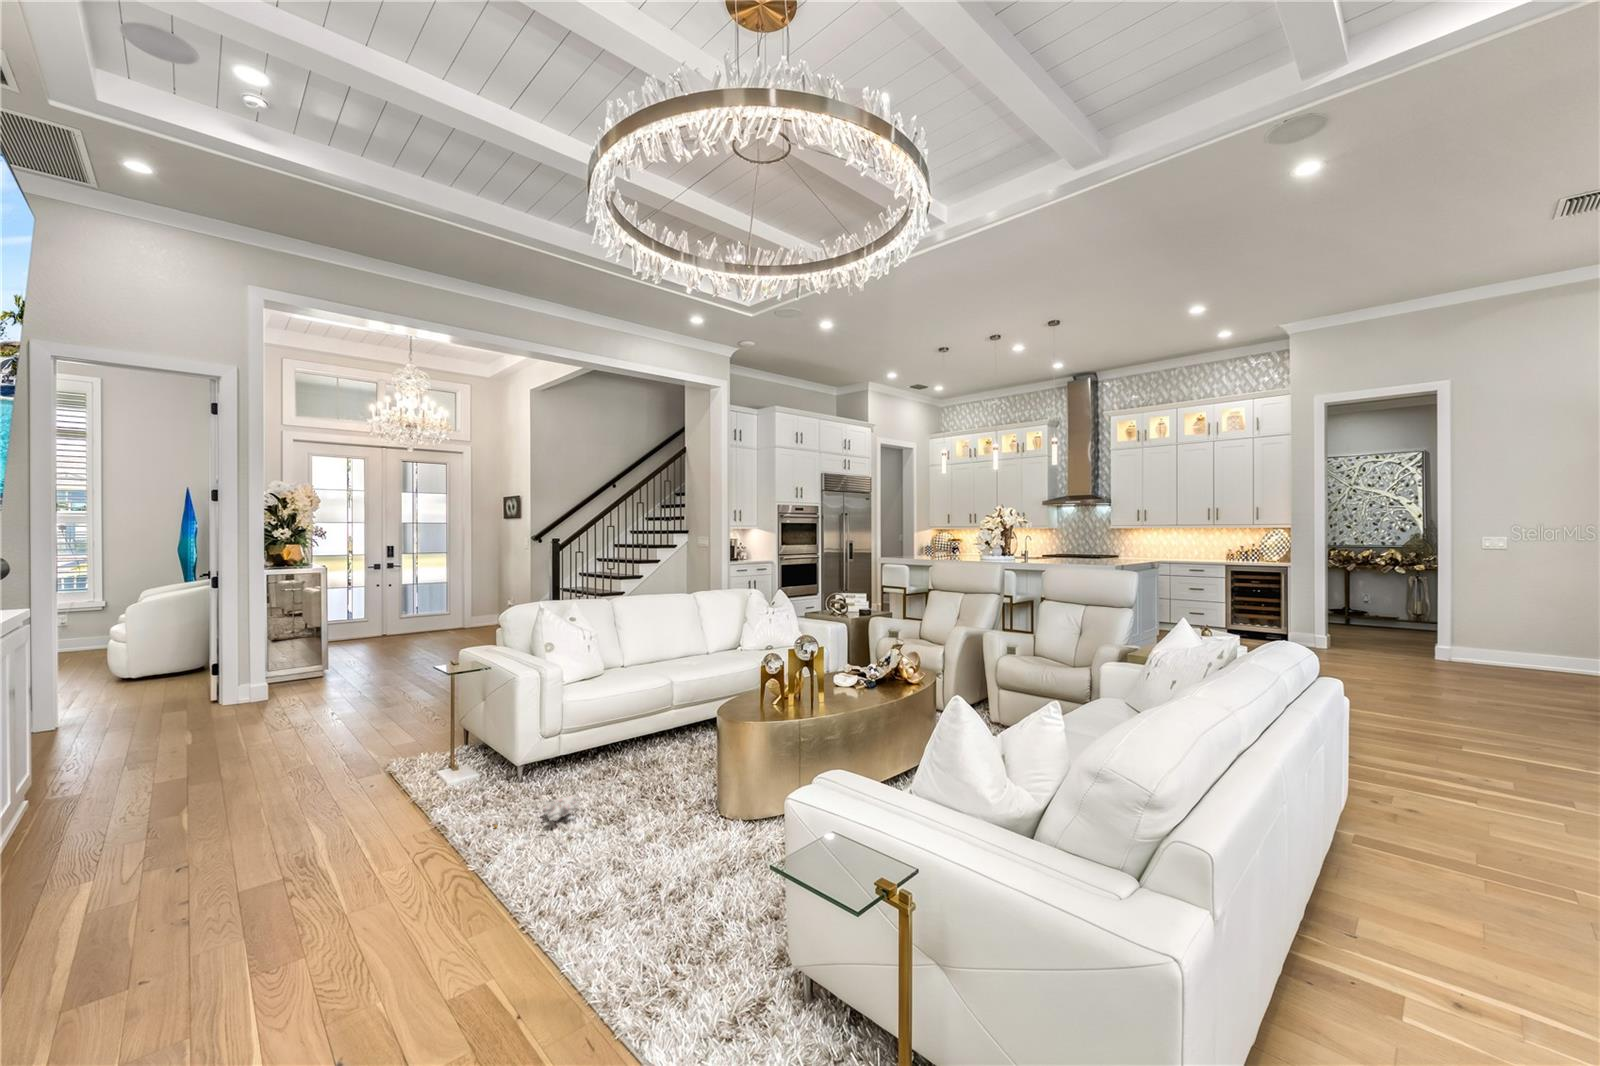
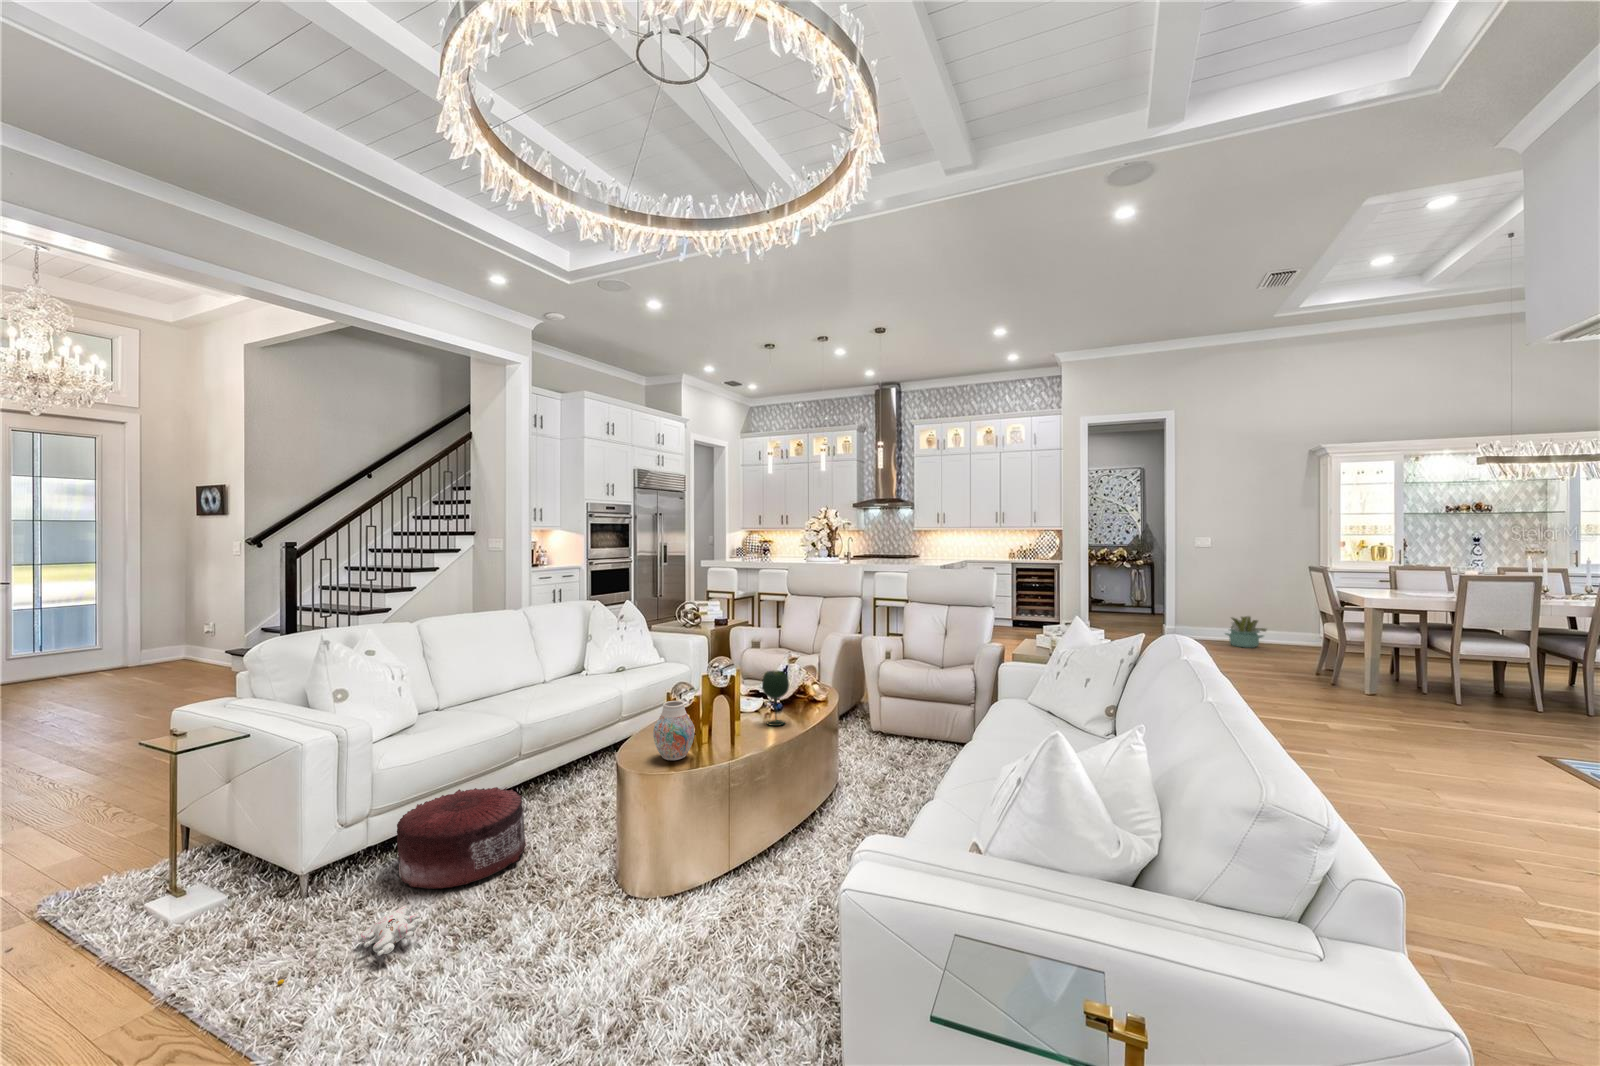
decorative plant: none [1513,639,1581,679] -> present [1225,616,1267,648]
wine glass: none [848,653,872,700] -> present [762,671,789,726]
vase: none [744,669,777,716] -> present [653,701,694,760]
pouf: none [577,725,665,791] -> present [397,787,526,889]

